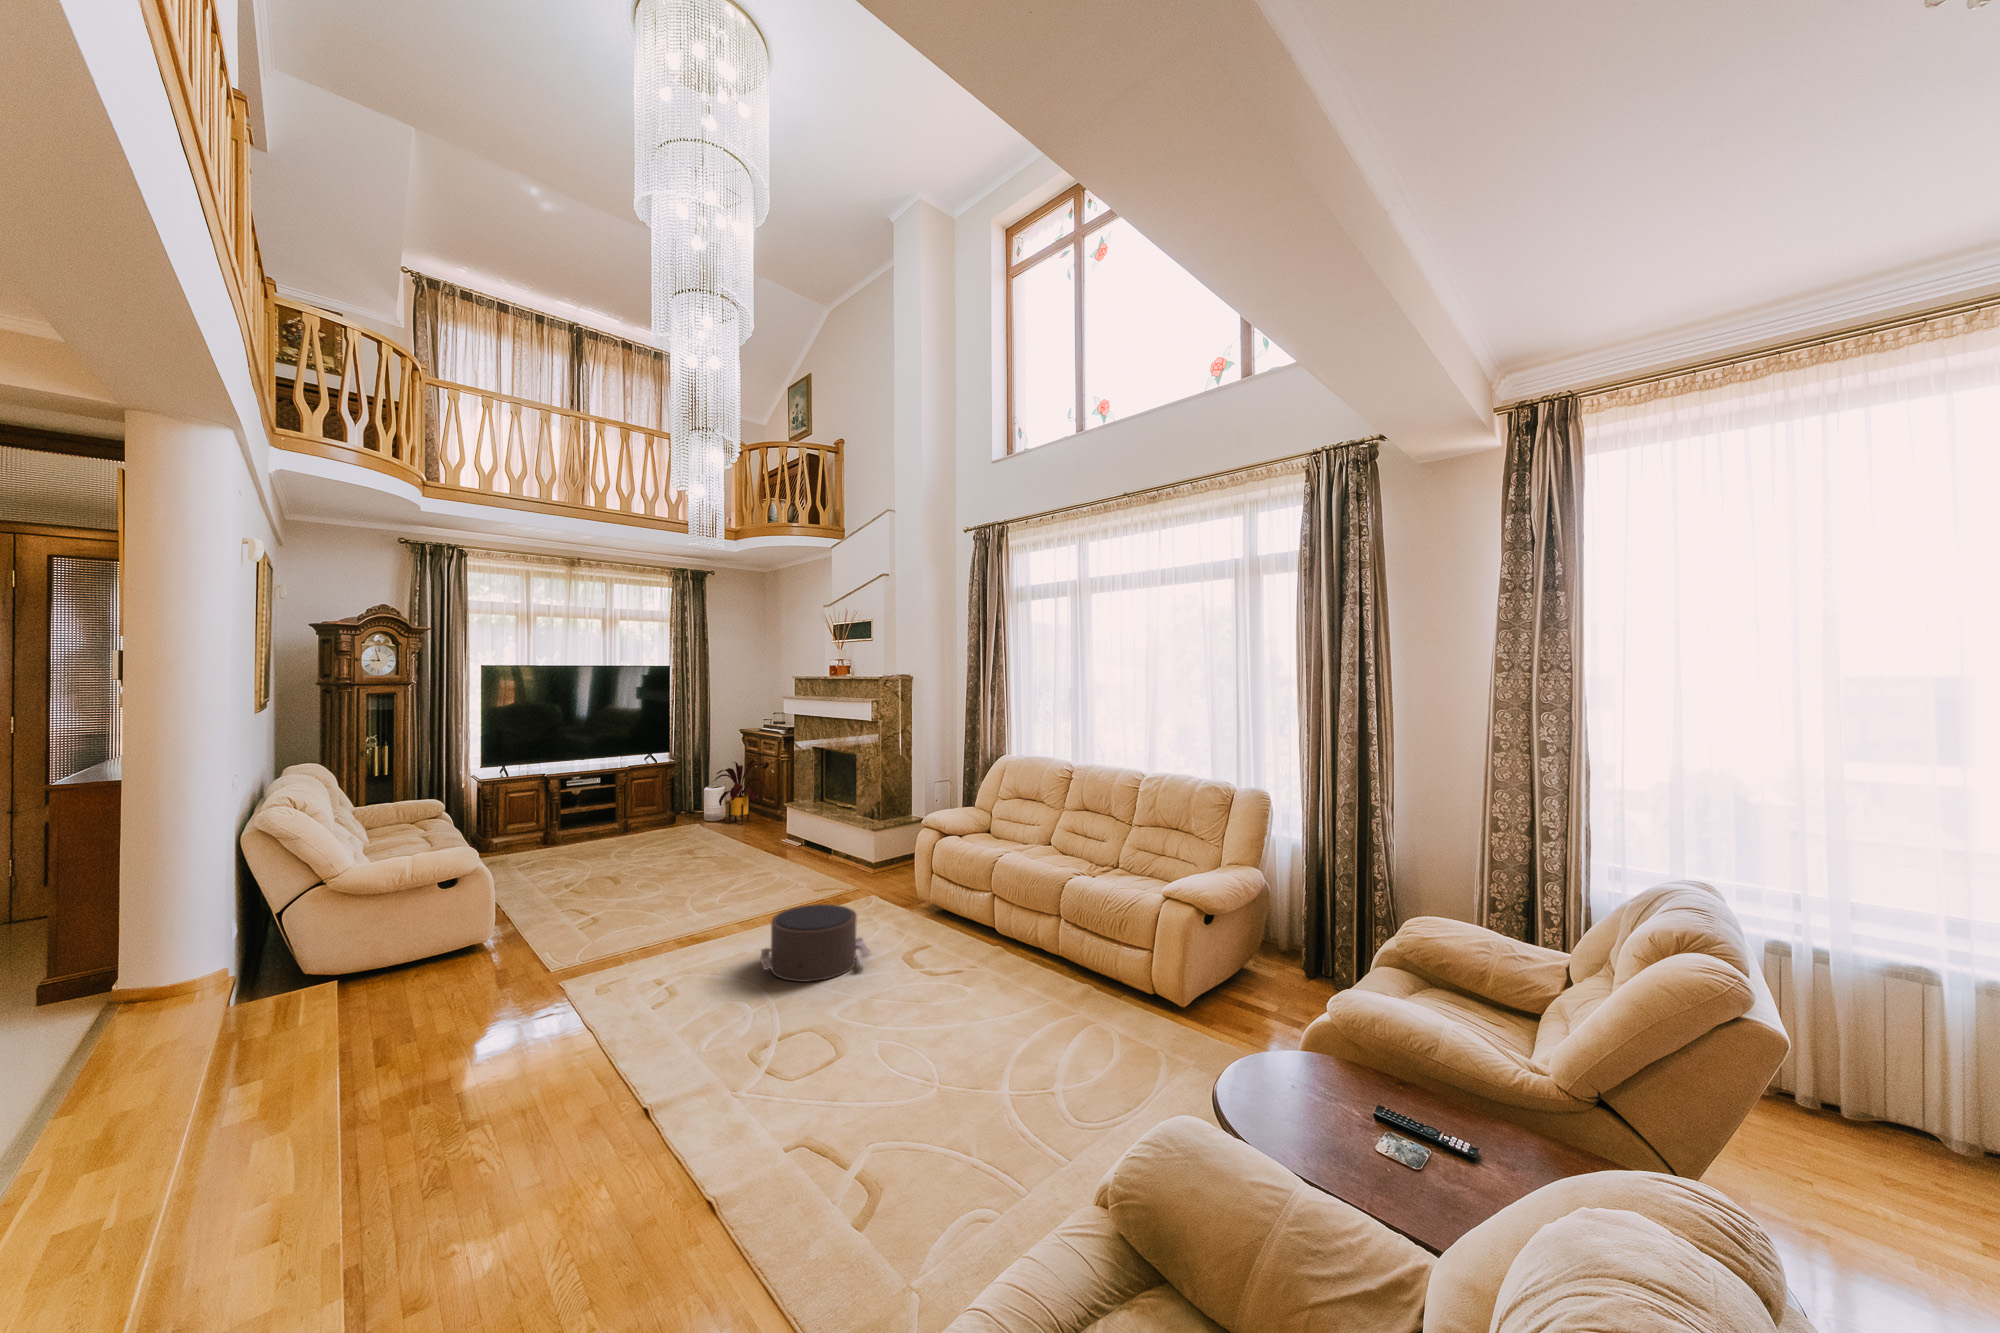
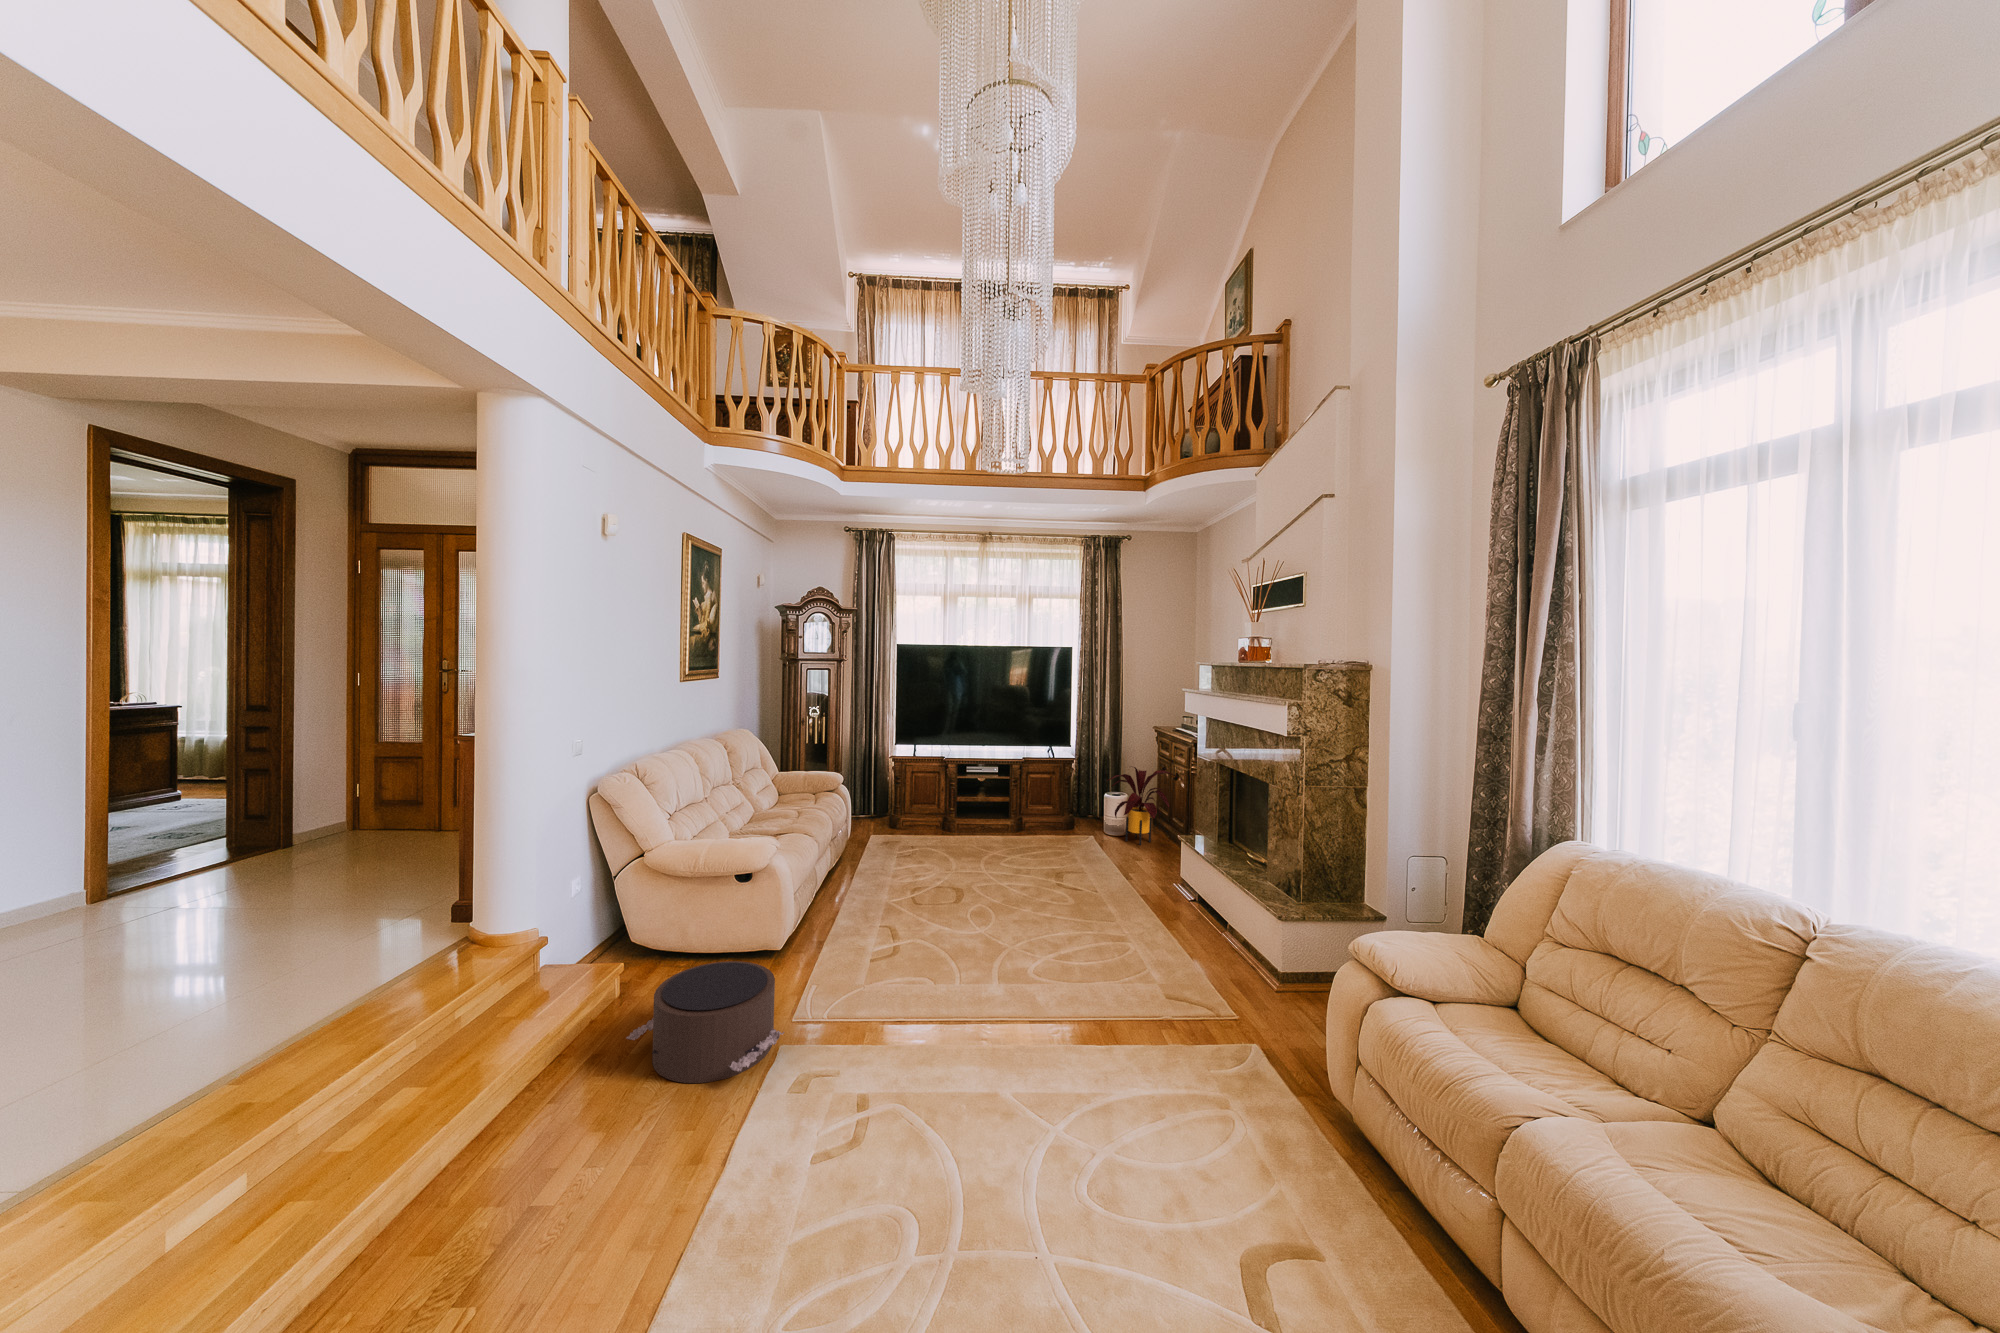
pouf: present [761,904,871,982] -> present [626,961,784,1083]

